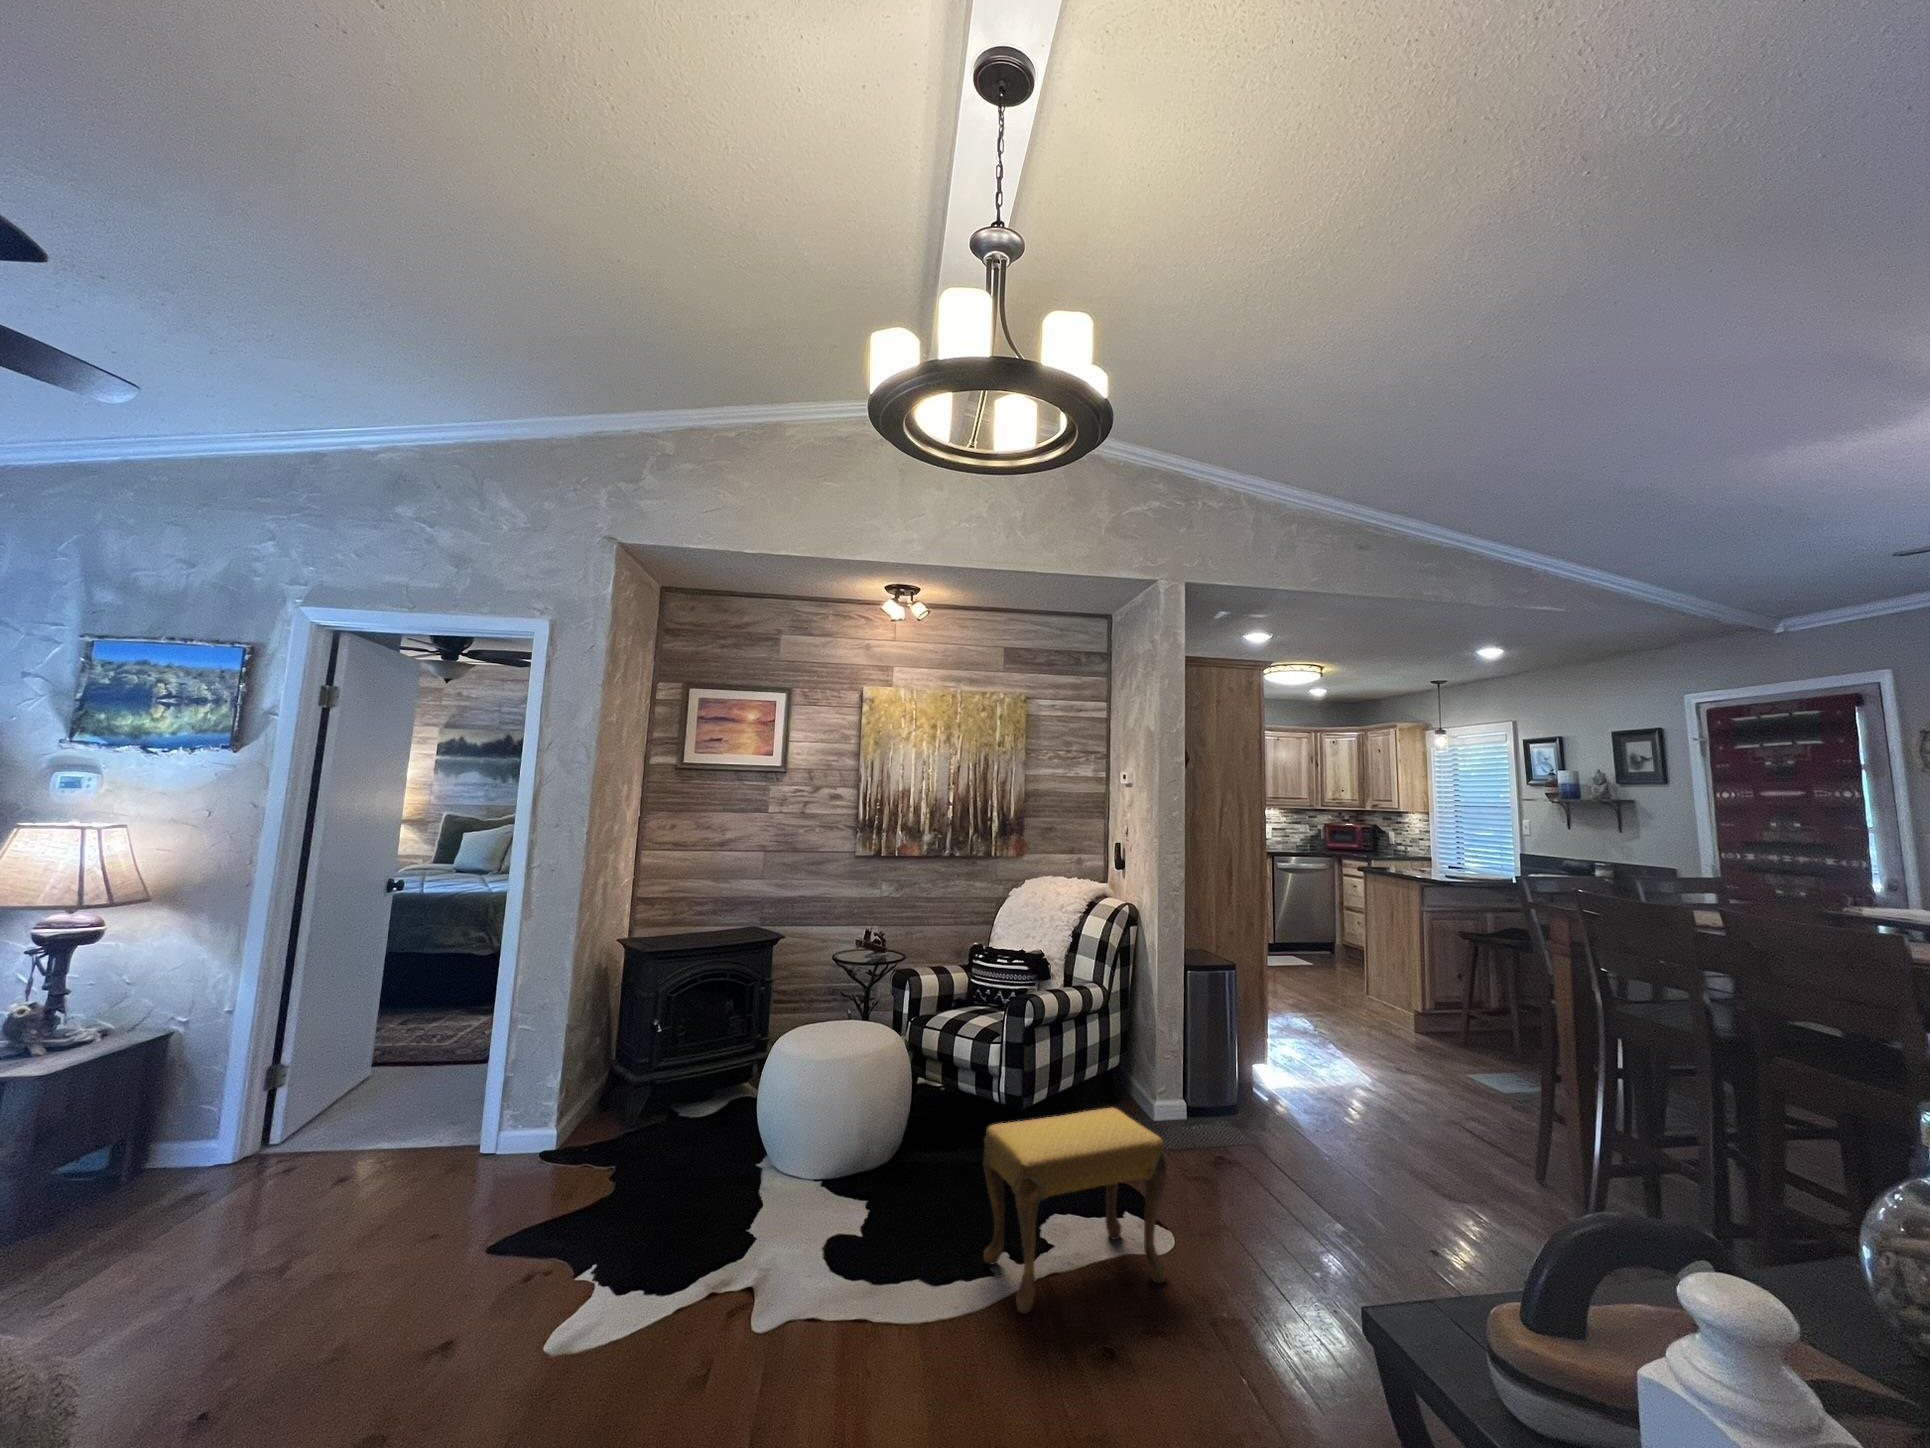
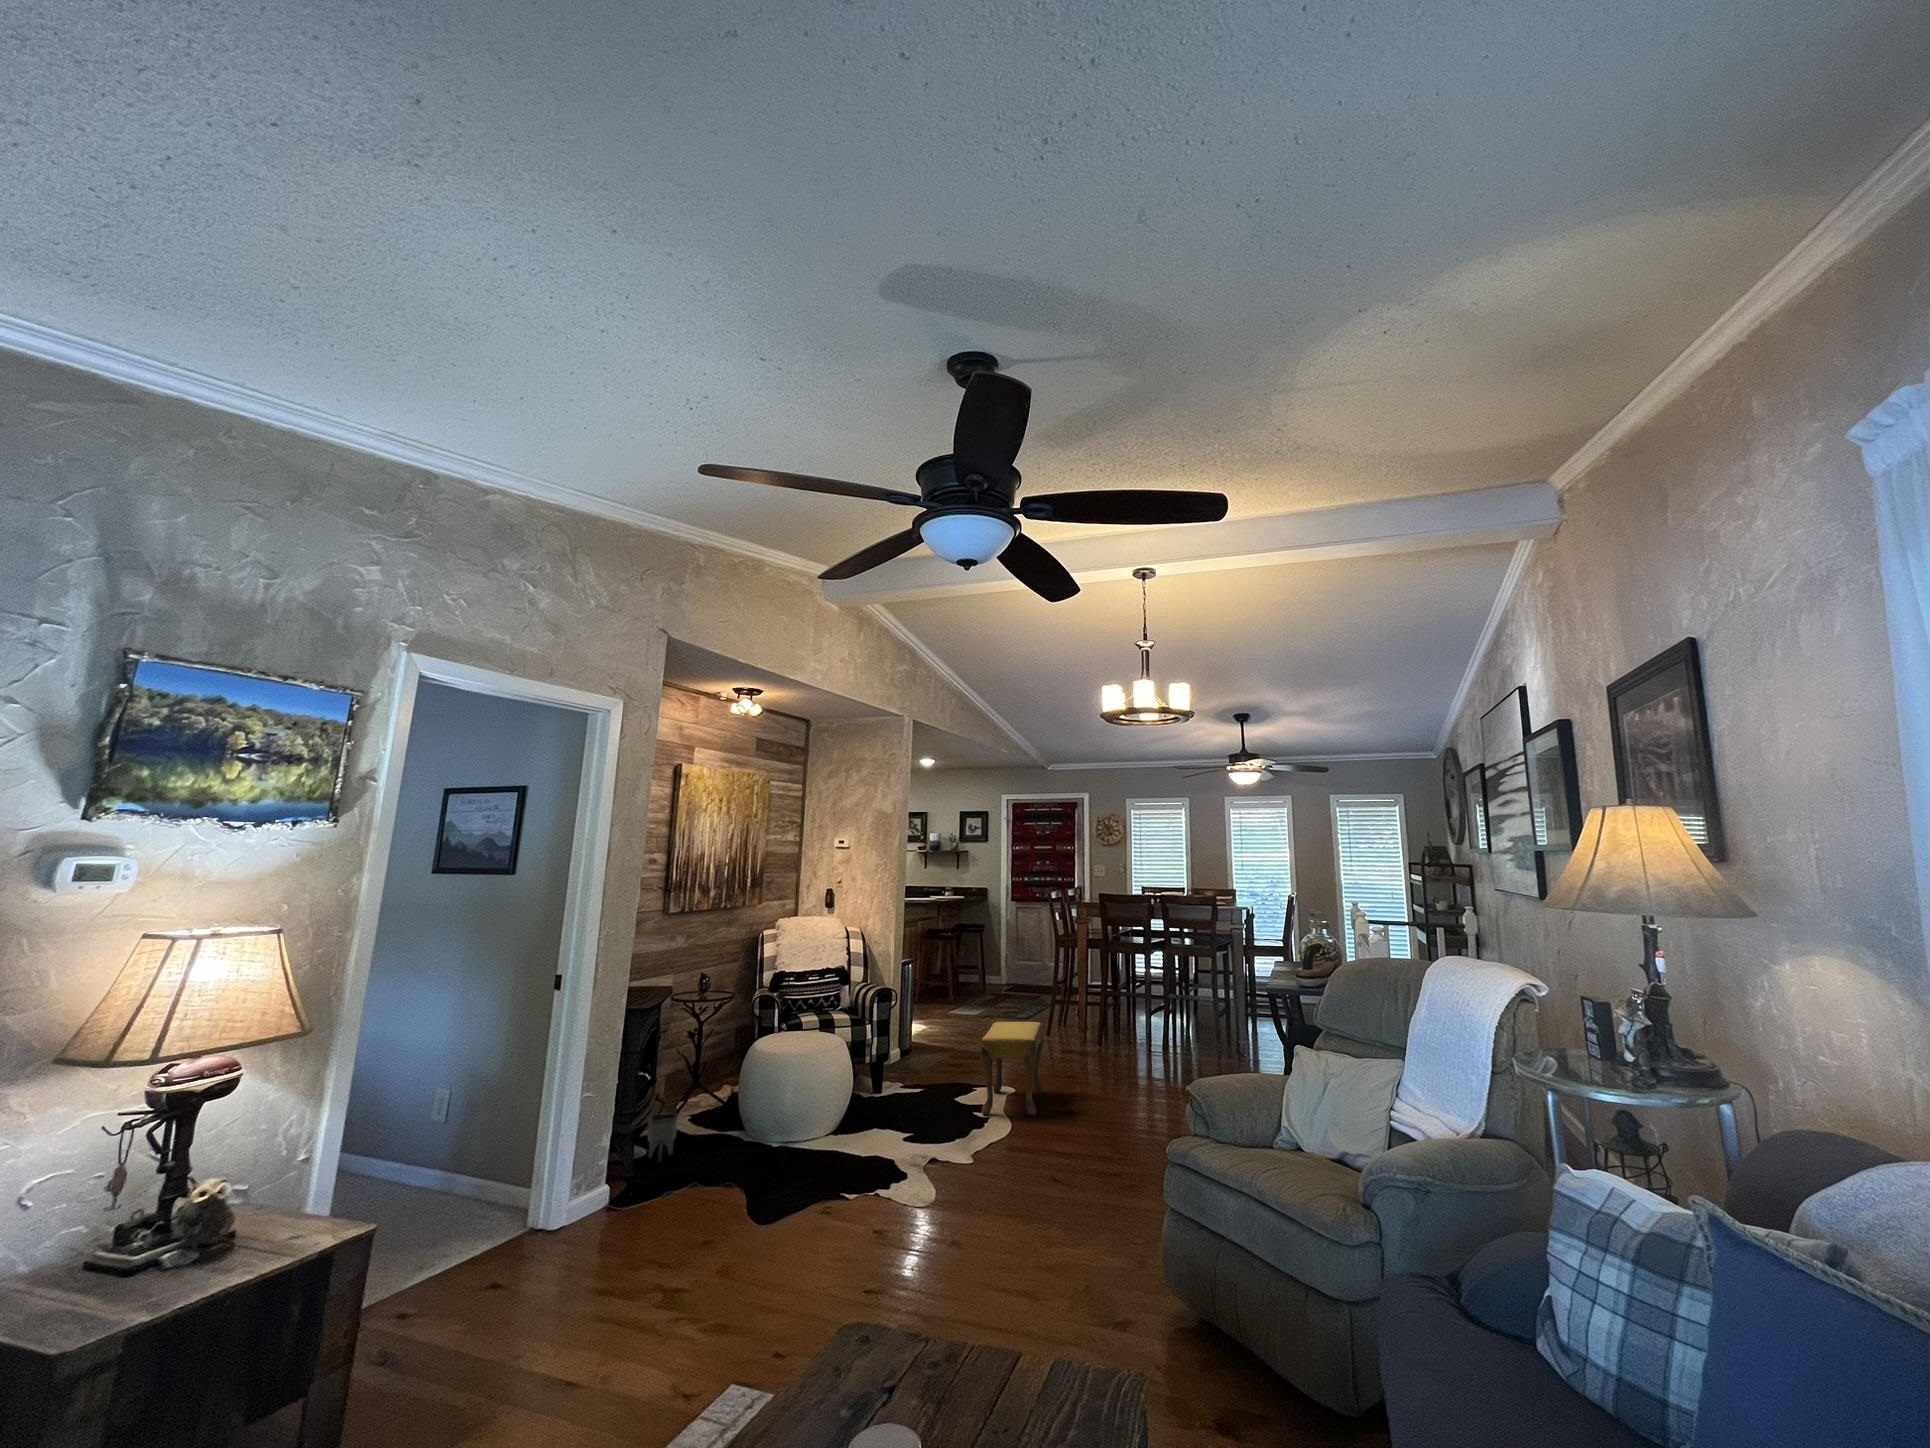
planter: none [692,1072,725,1125] -> present [648,1113,678,1161]

